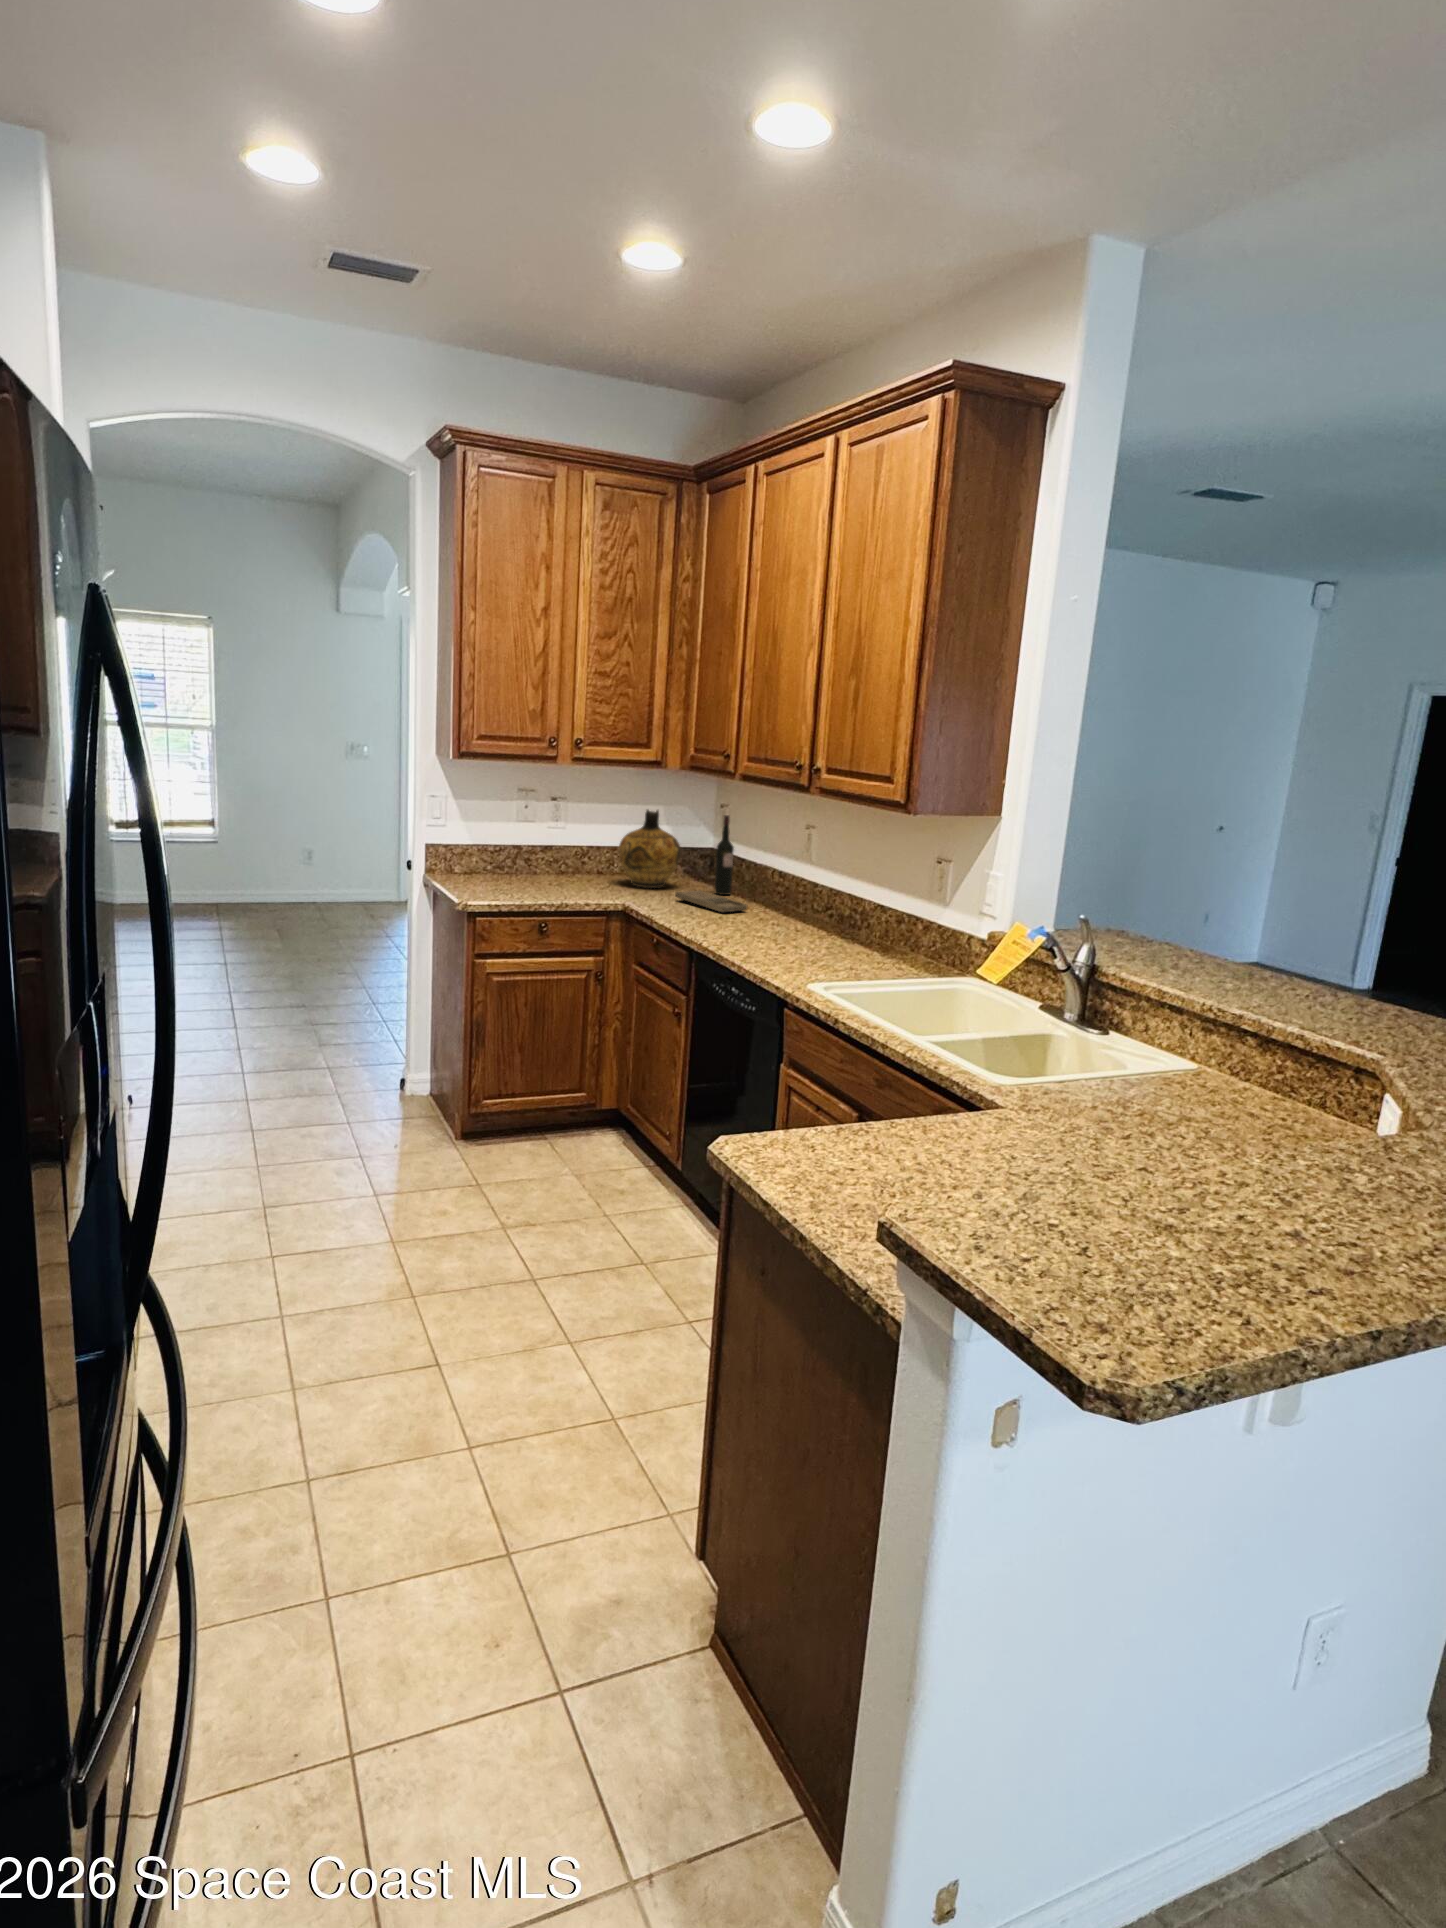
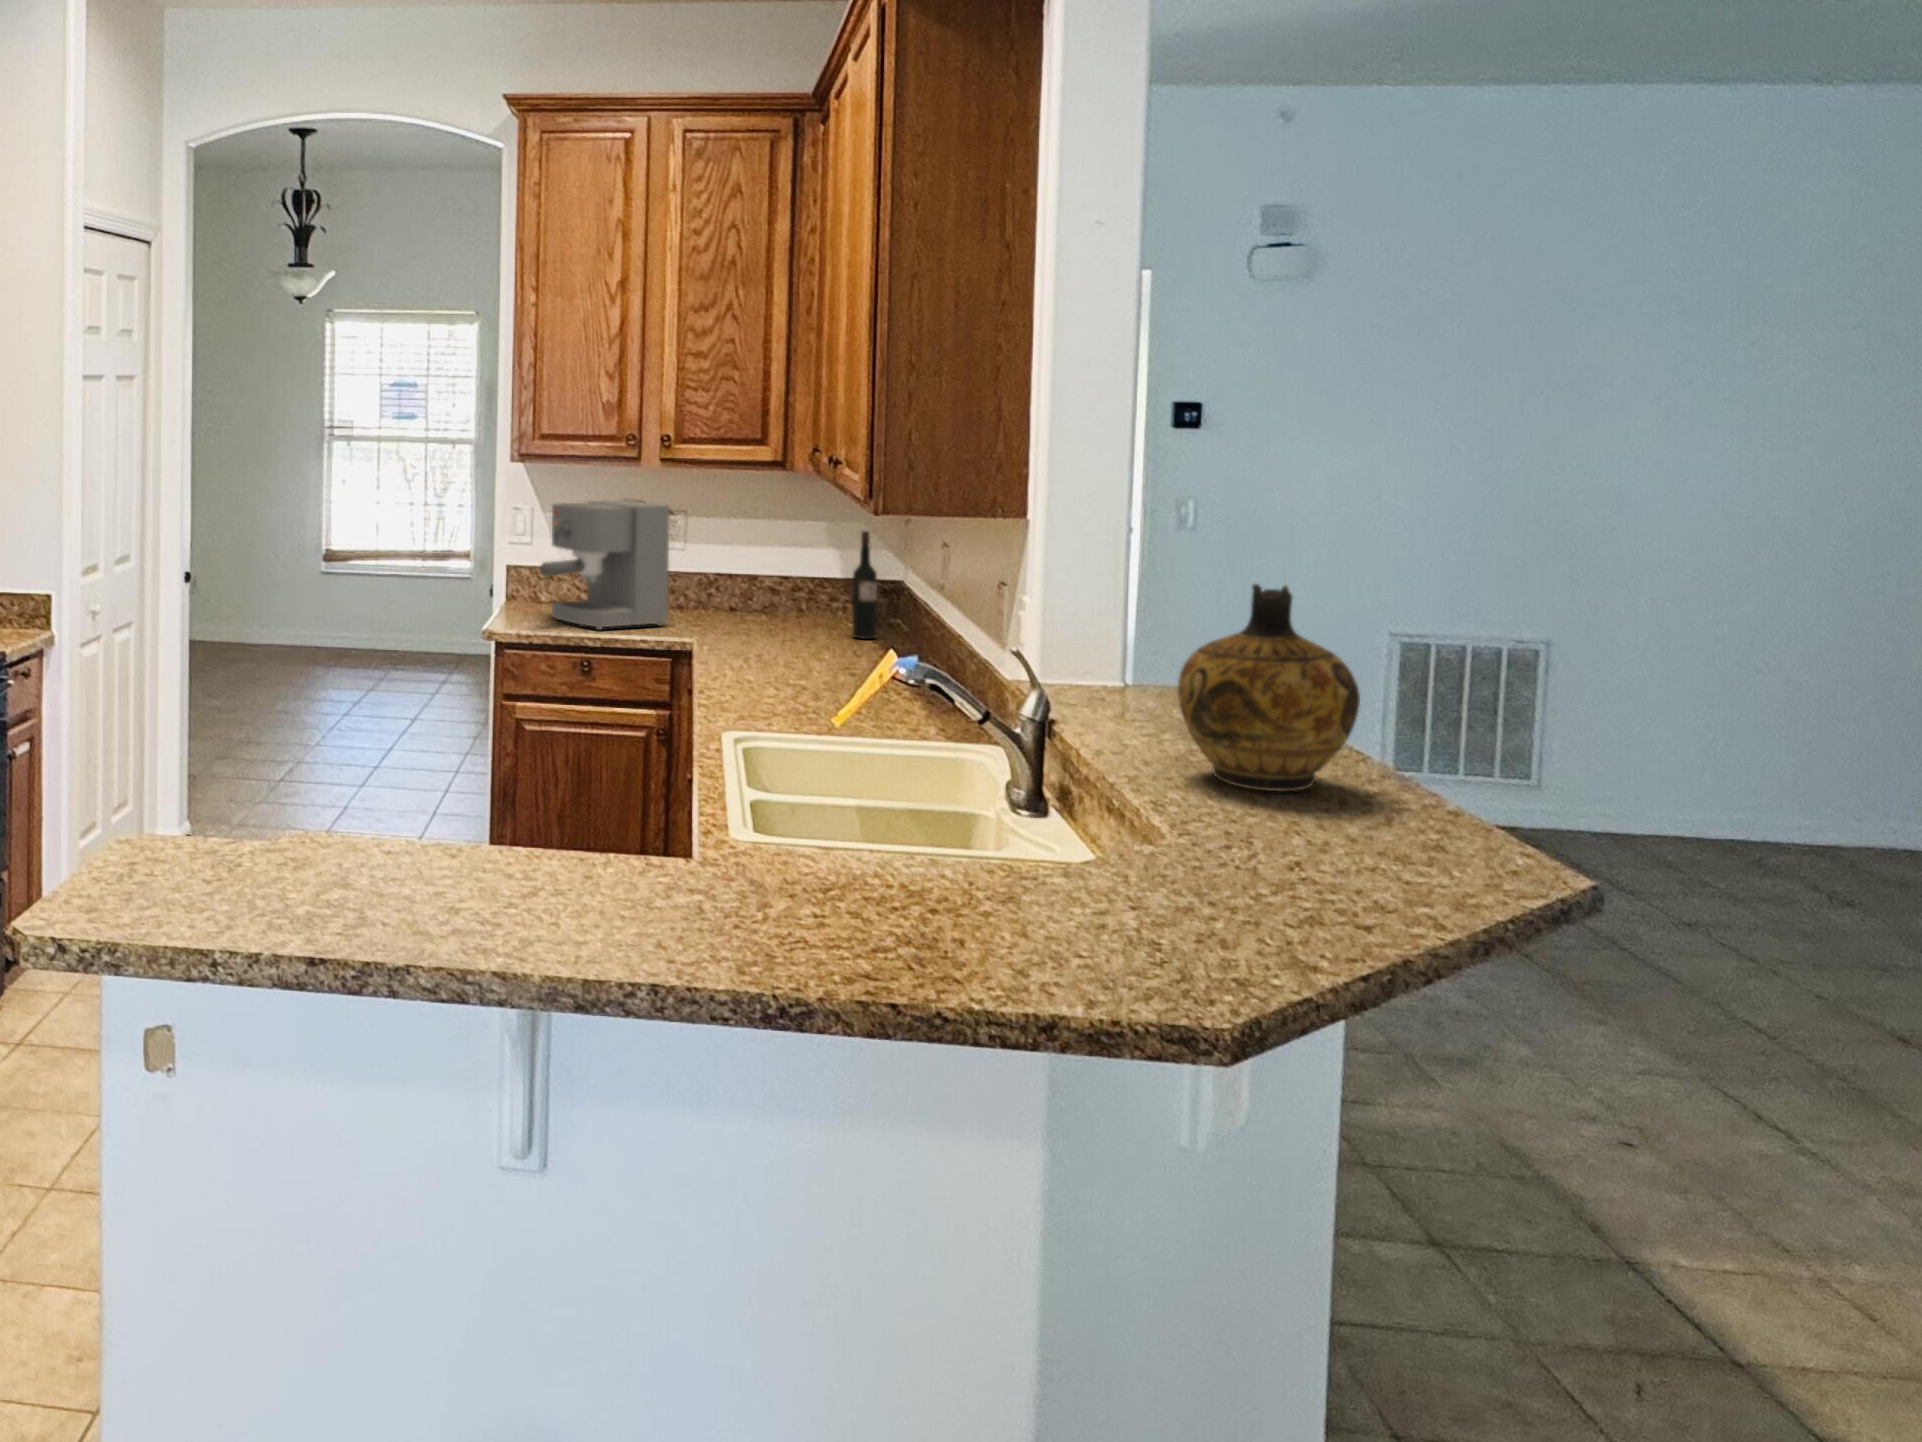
coffee maker: none [488,789,587,896] -> present [540,500,670,630]
ceramic jug: present [618,810,681,888] -> present [1178,584,1360,791]
tray: present [676,890,747,912] -> none [774,629,850,657]

